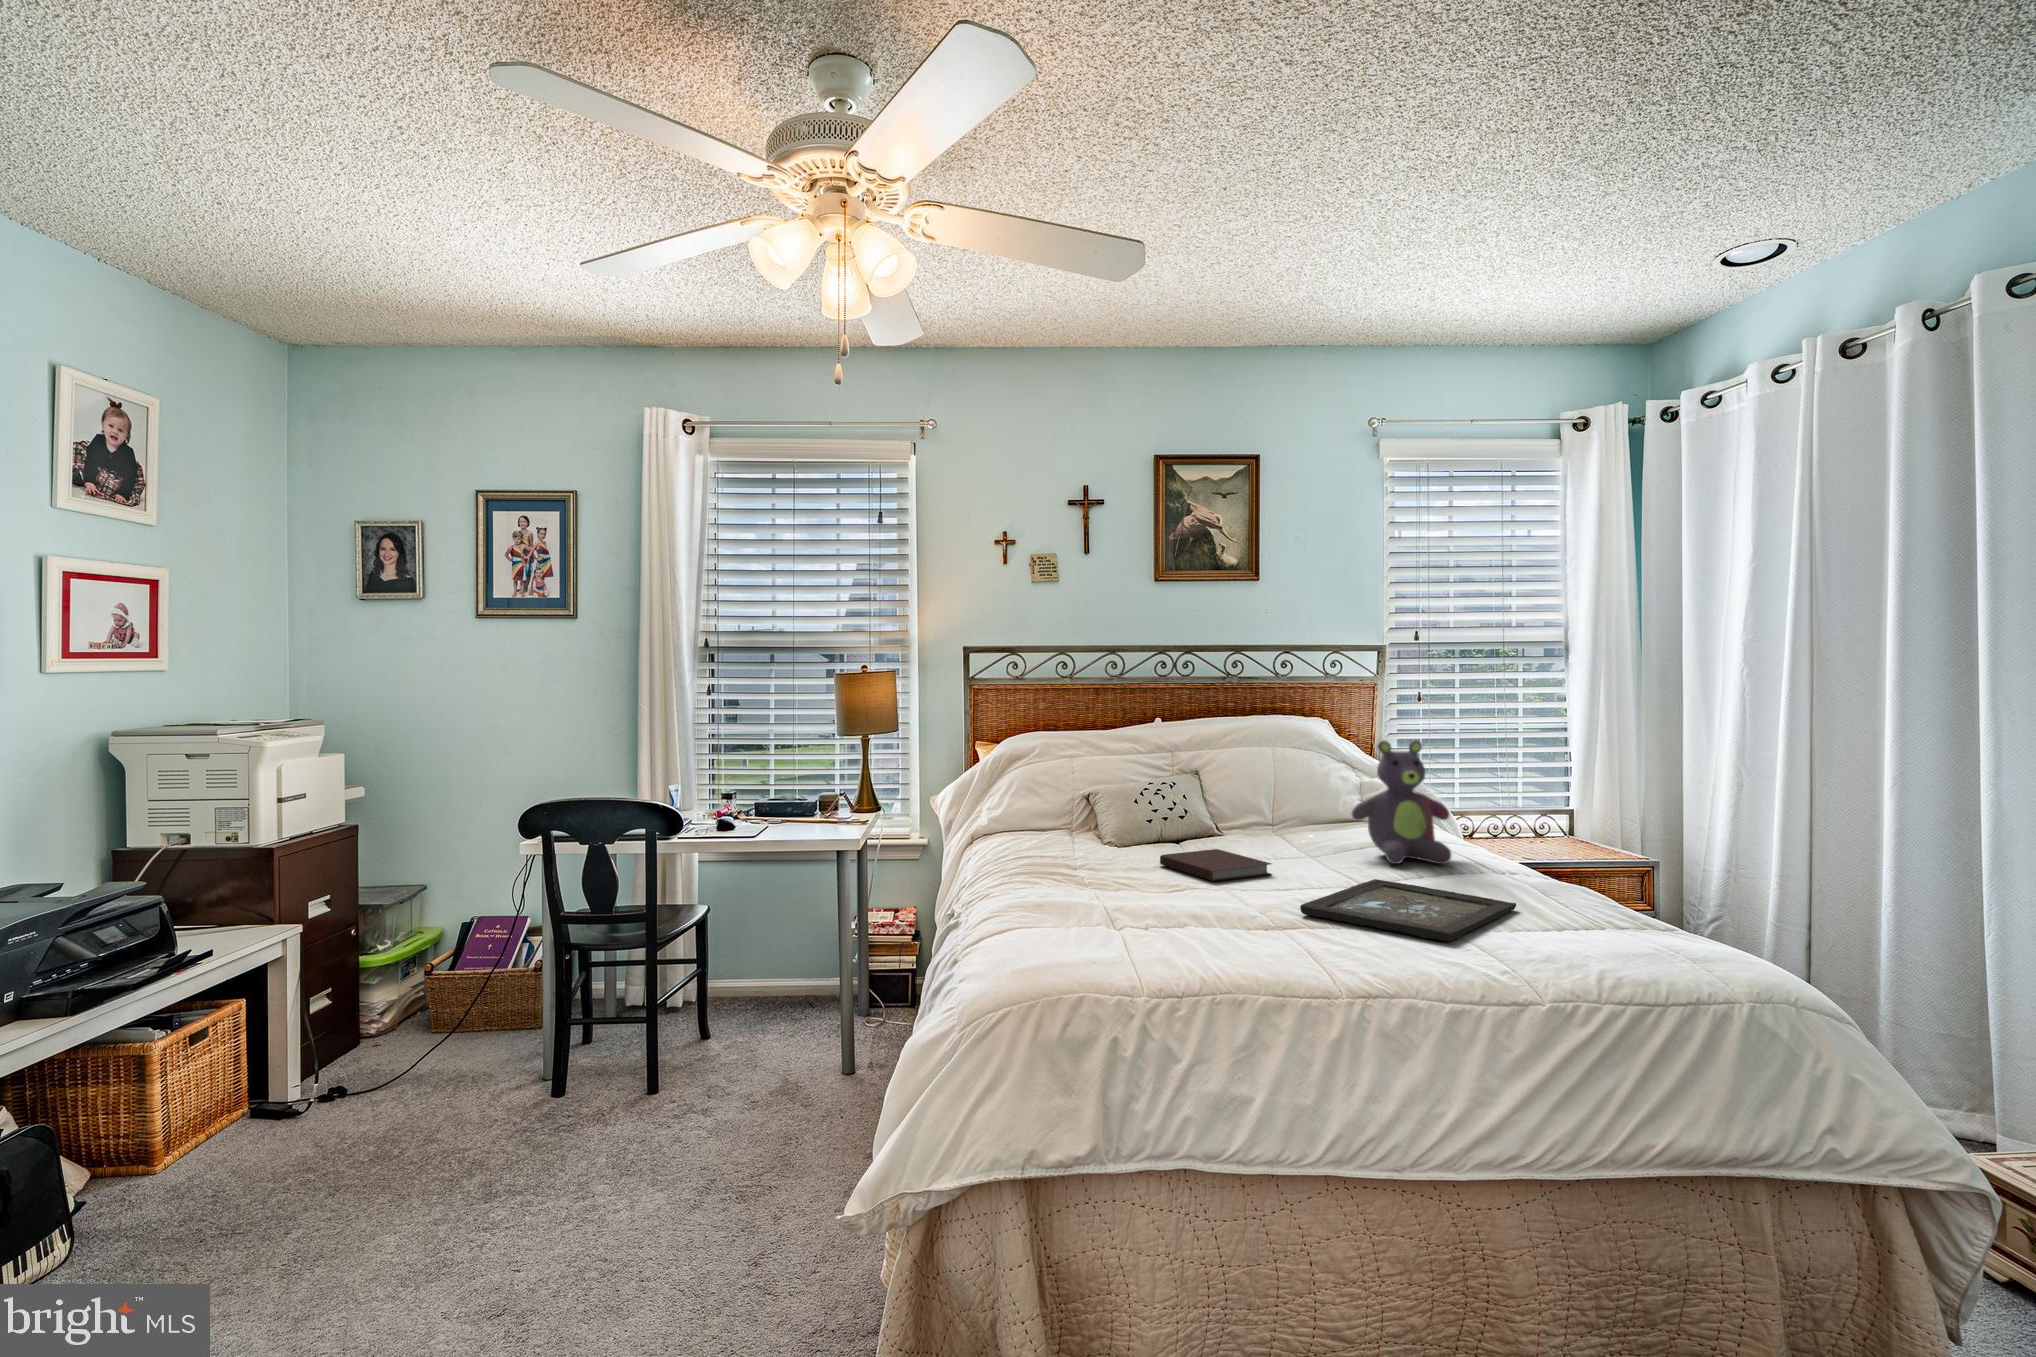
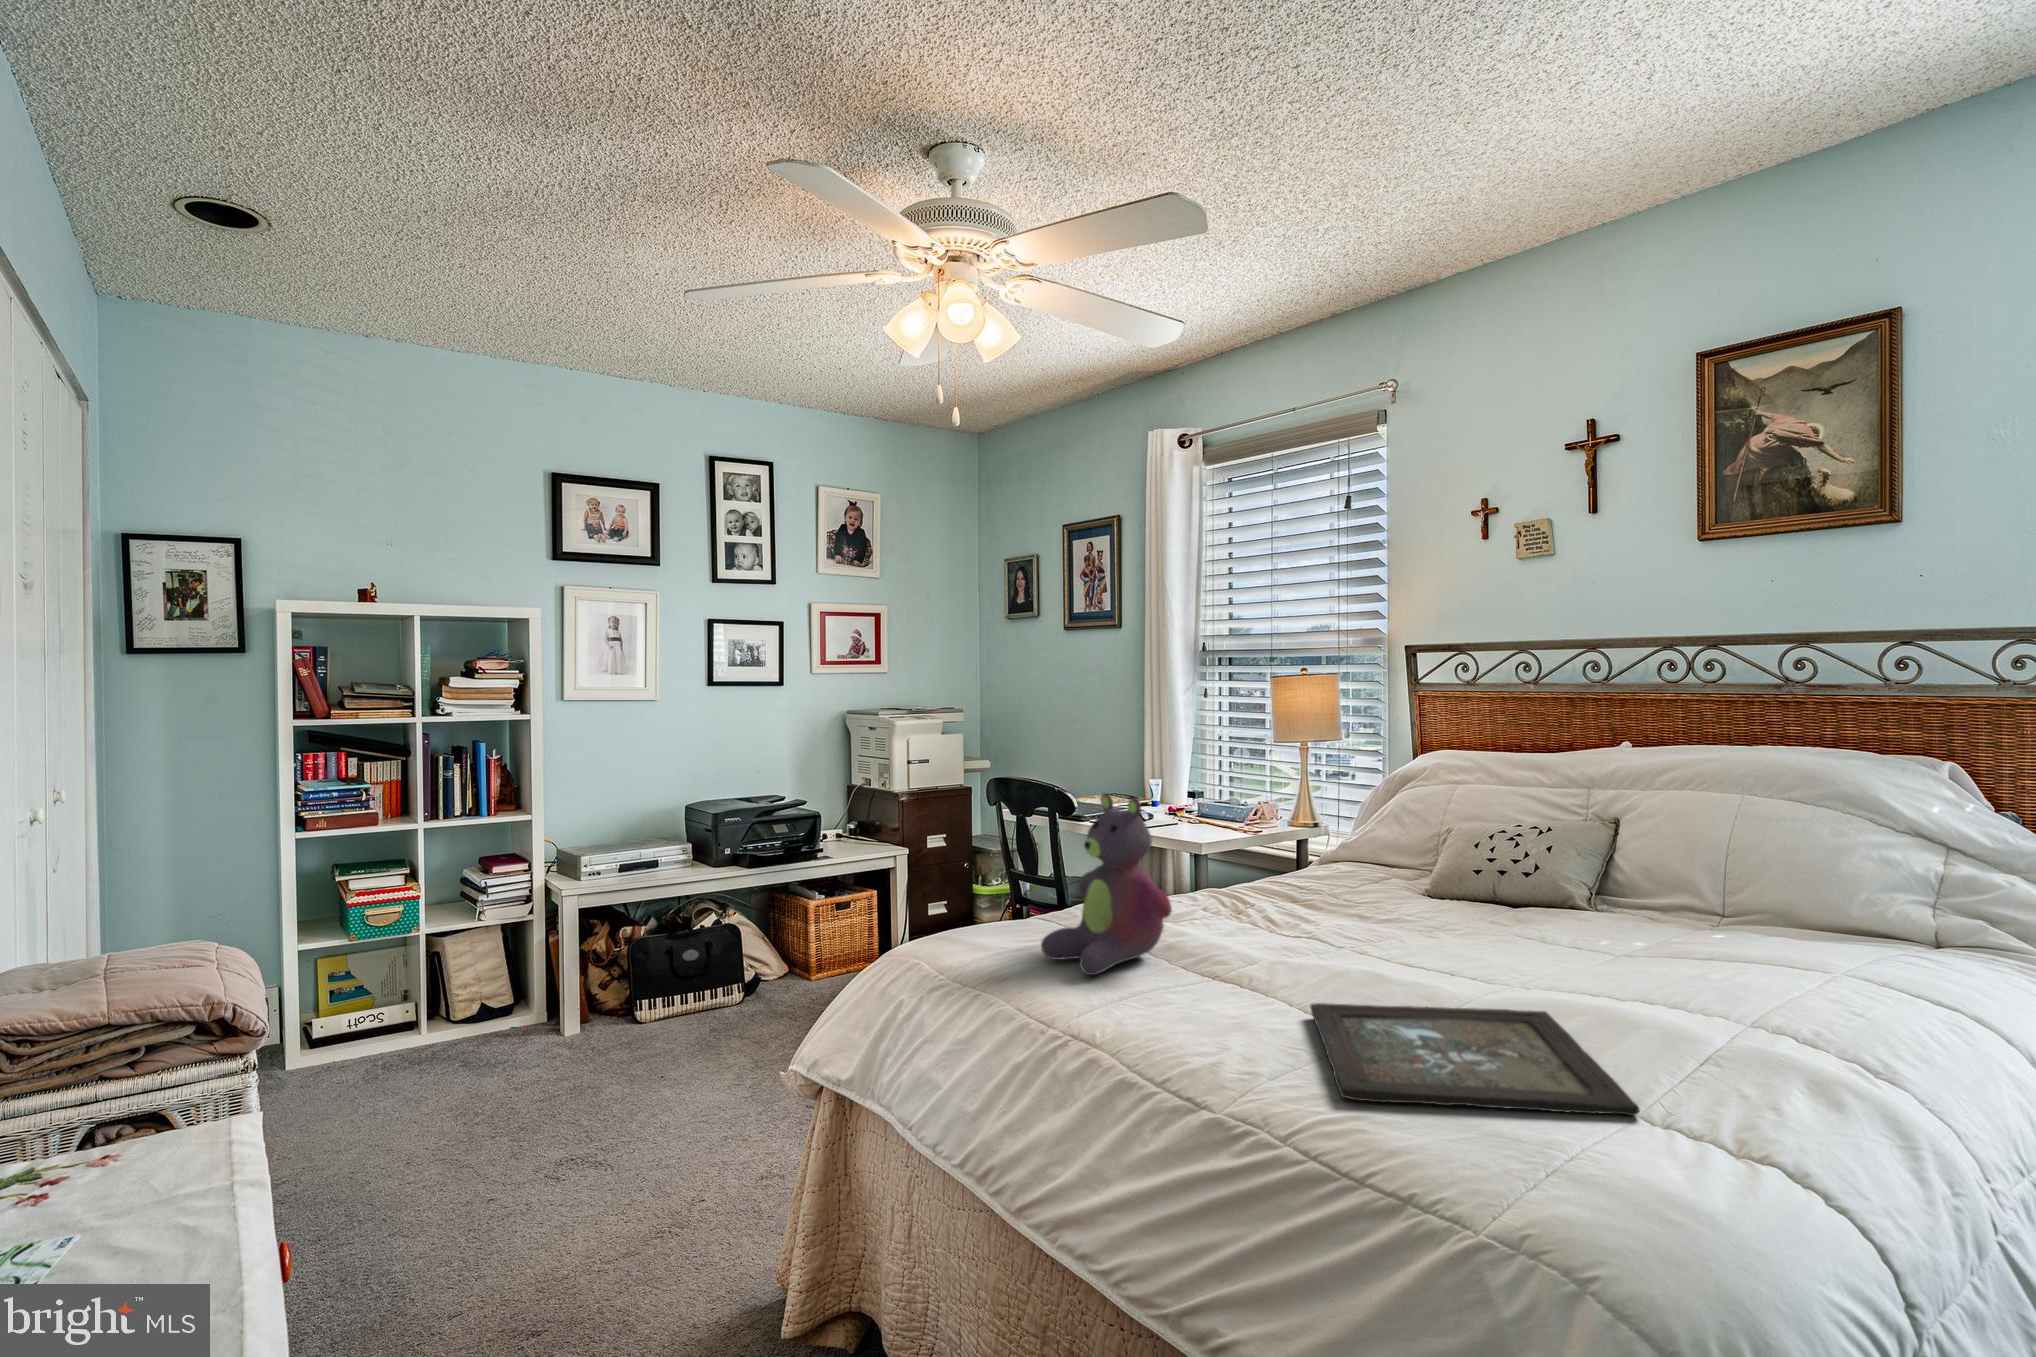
stuffed bear: present [1352,741,1451,864] -> present [1041,793,1172,975]
notebook: present [1160,849,1272,881] -> none [1364,916,1480,972]

